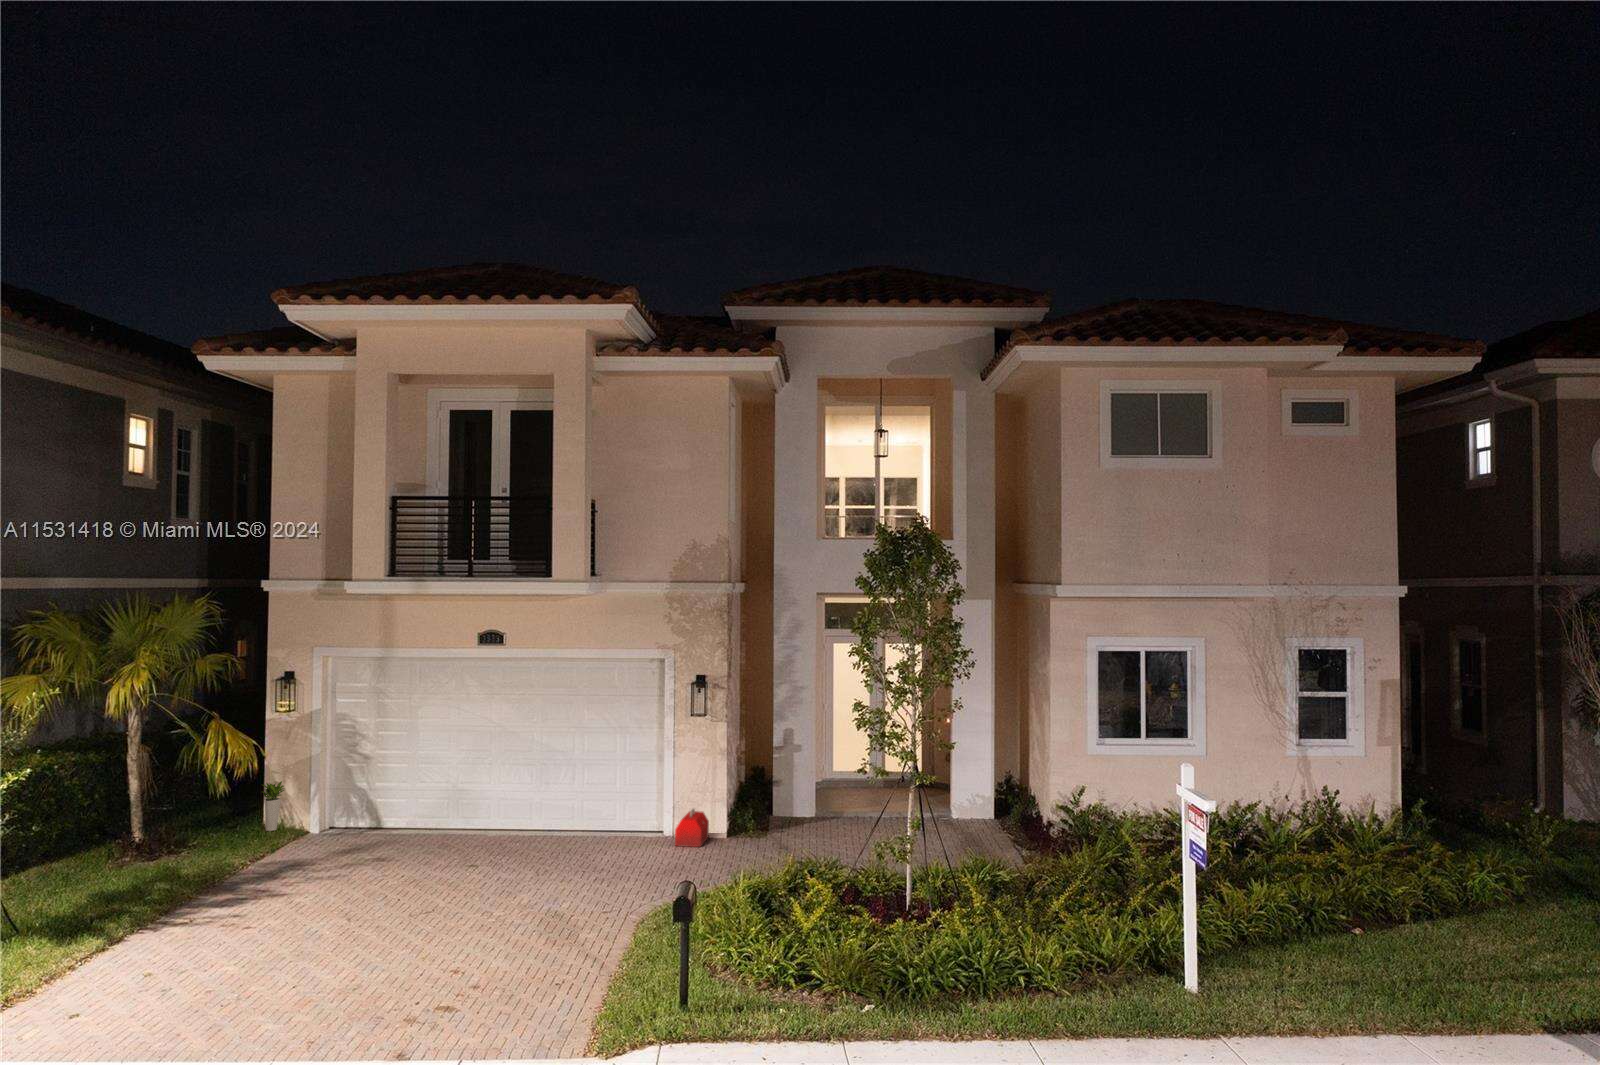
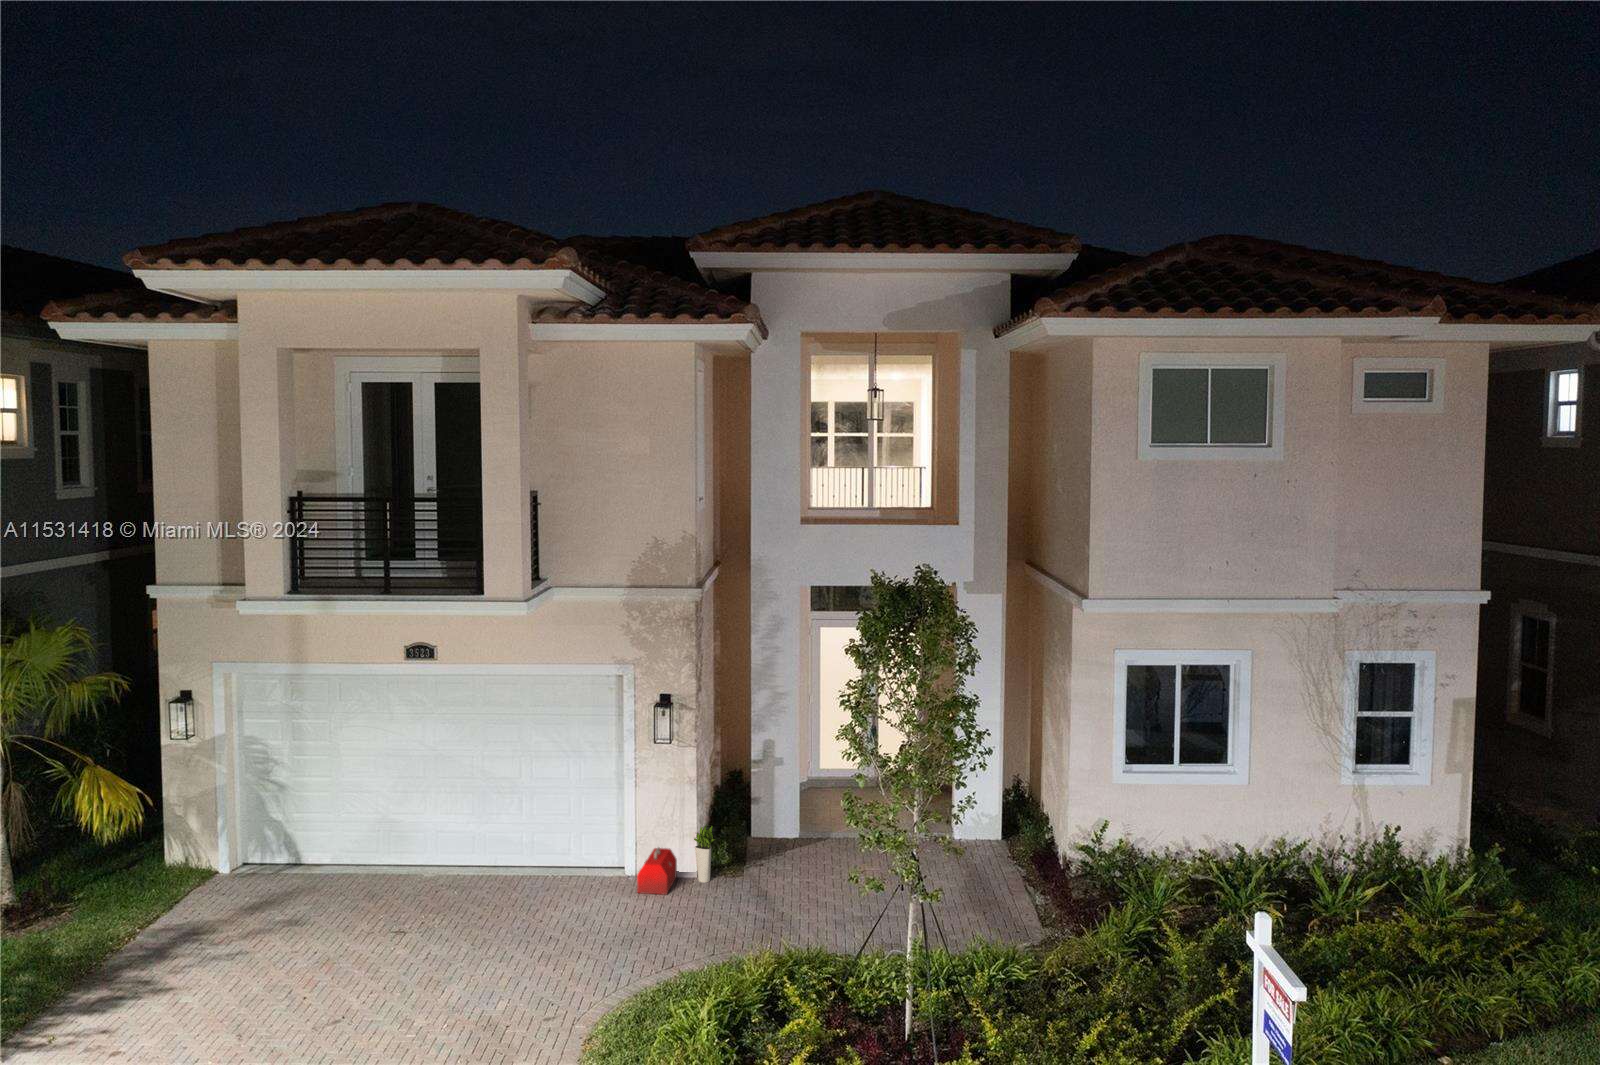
planter: present [263,781,284,831] -> present [694,824,715,883]

